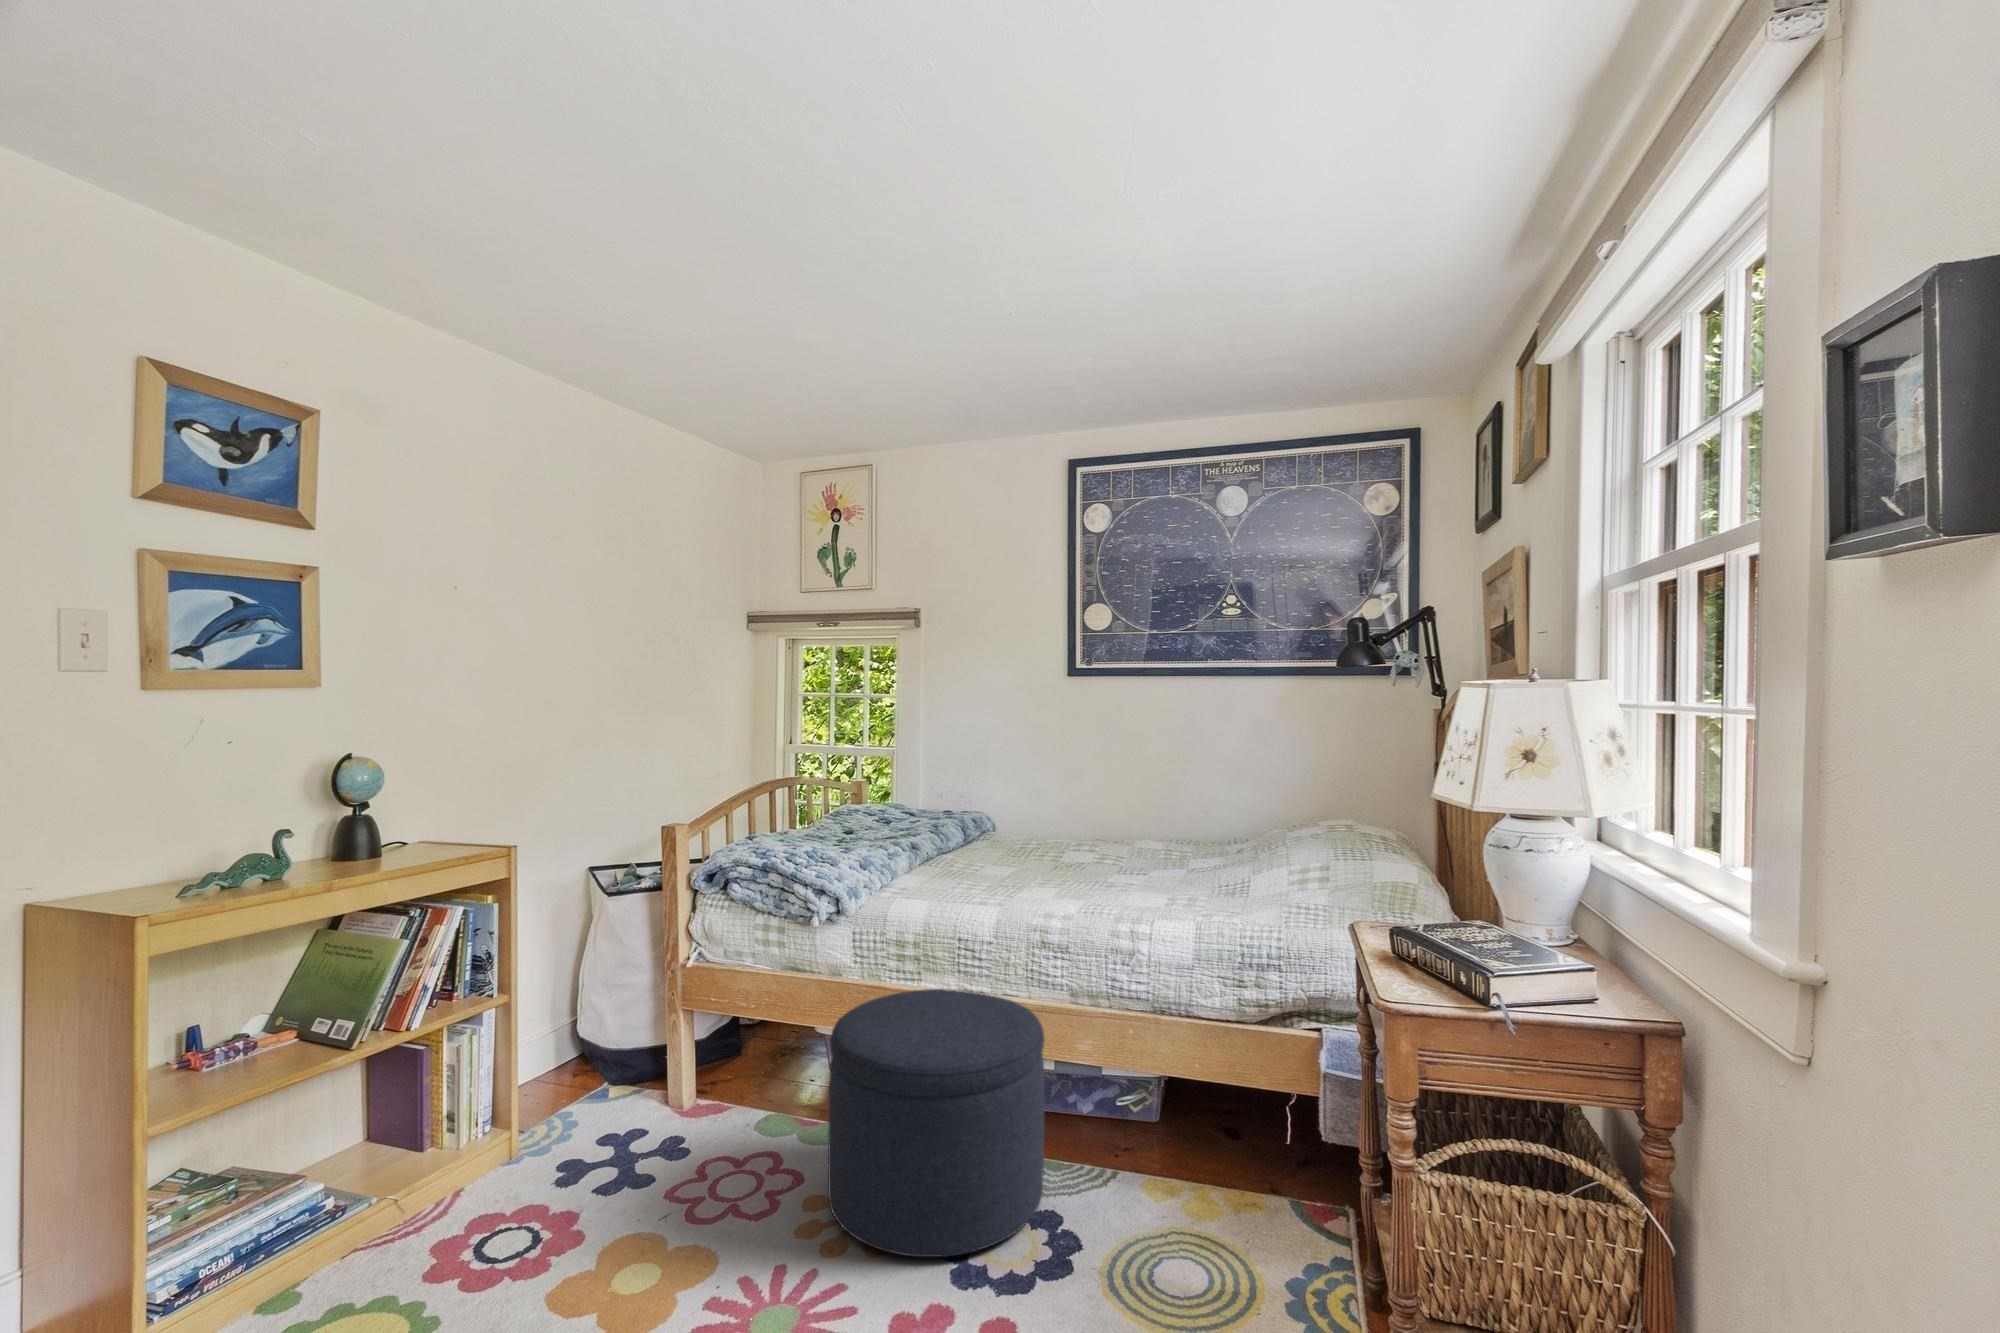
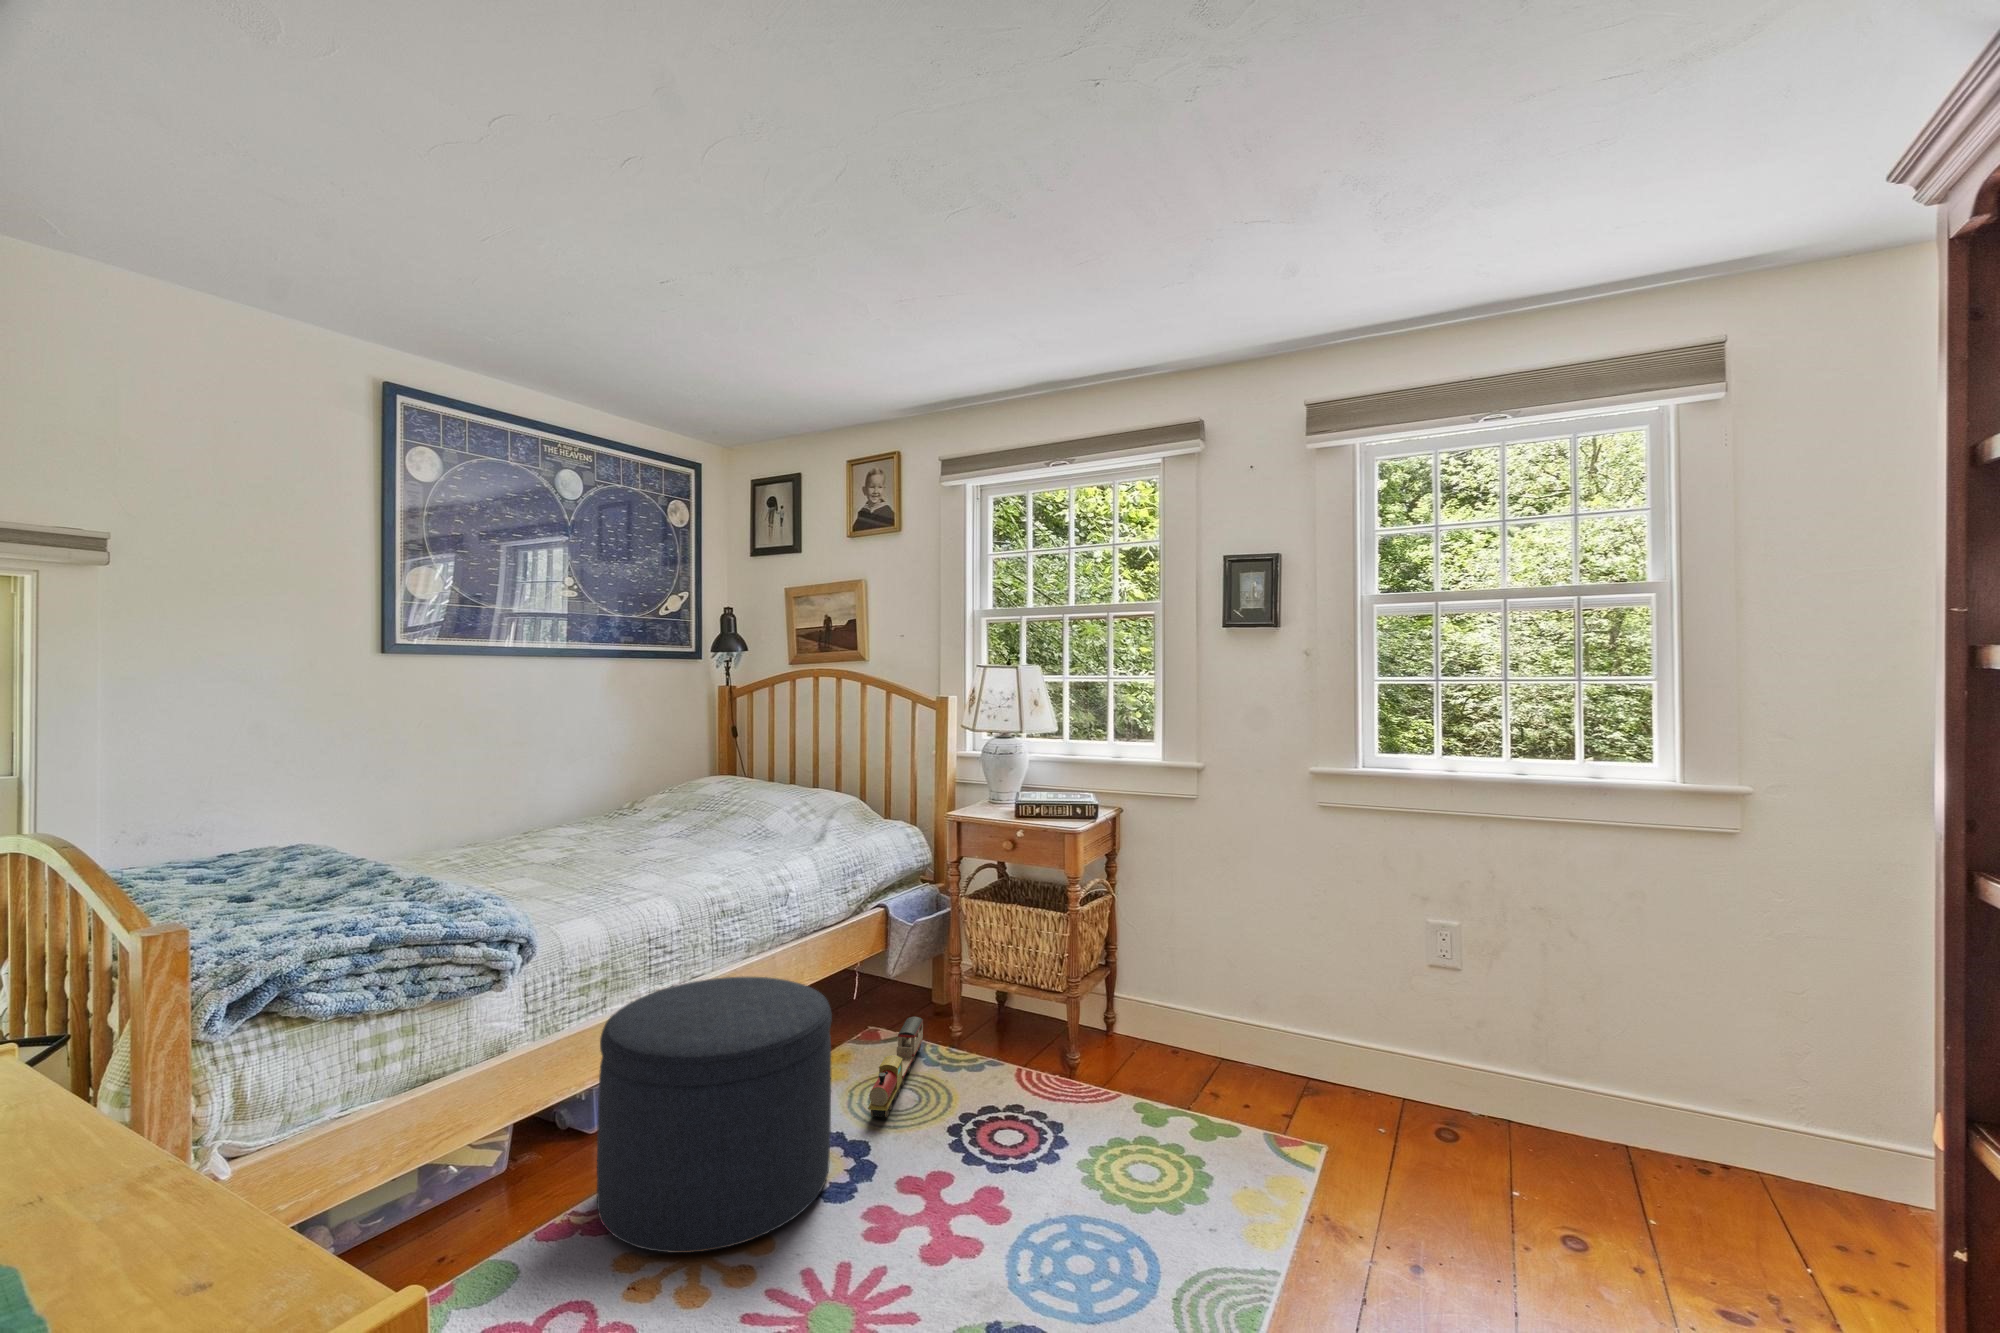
toy train: none [1095,1212,1319,1277] -> present [868,1017,923,1117]

